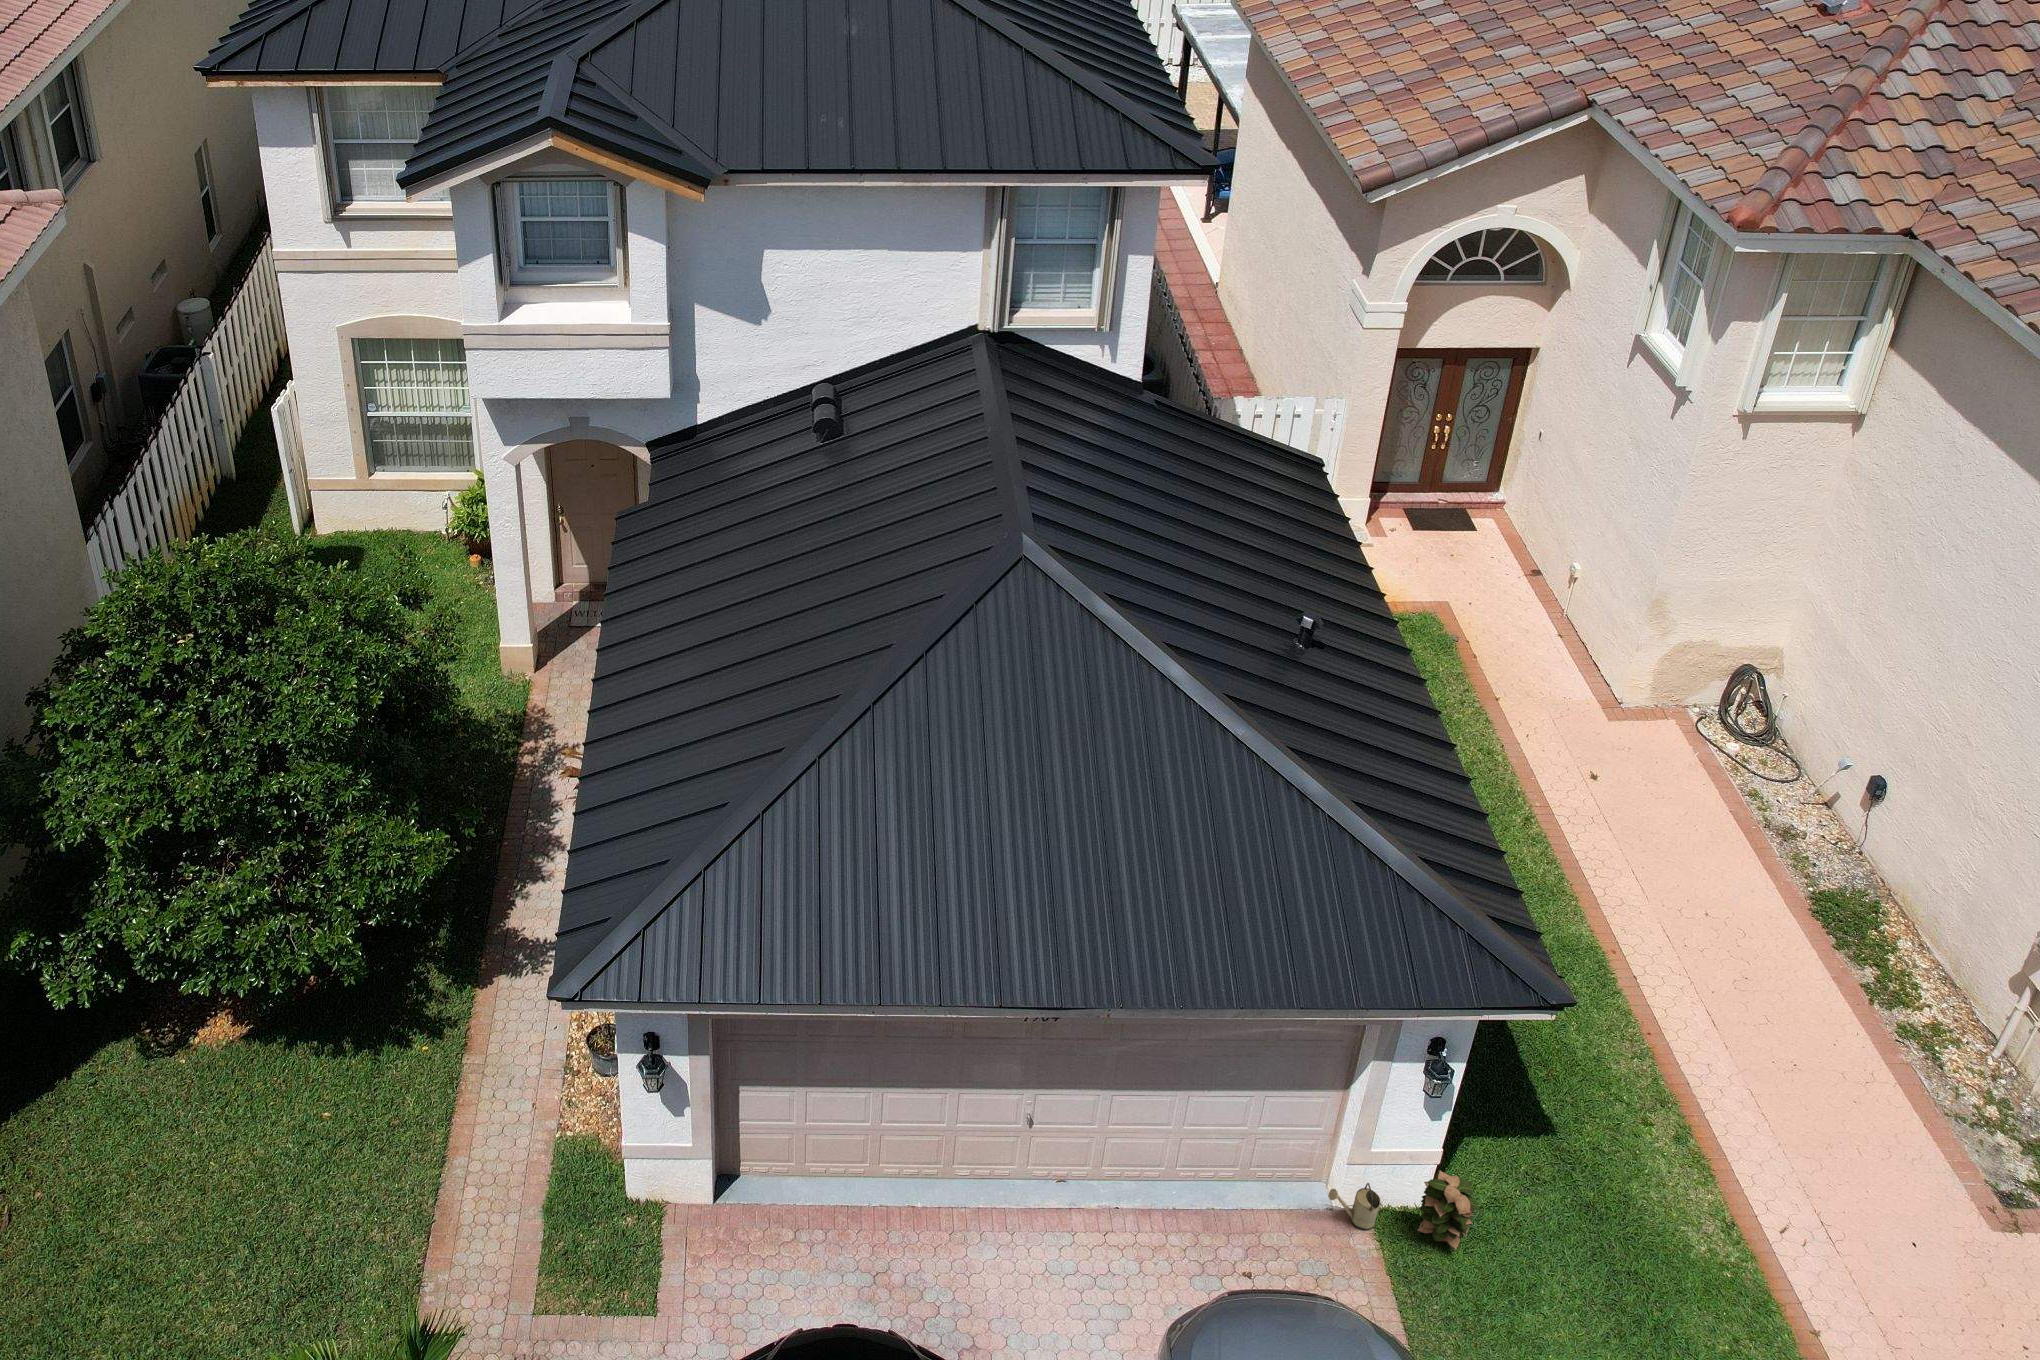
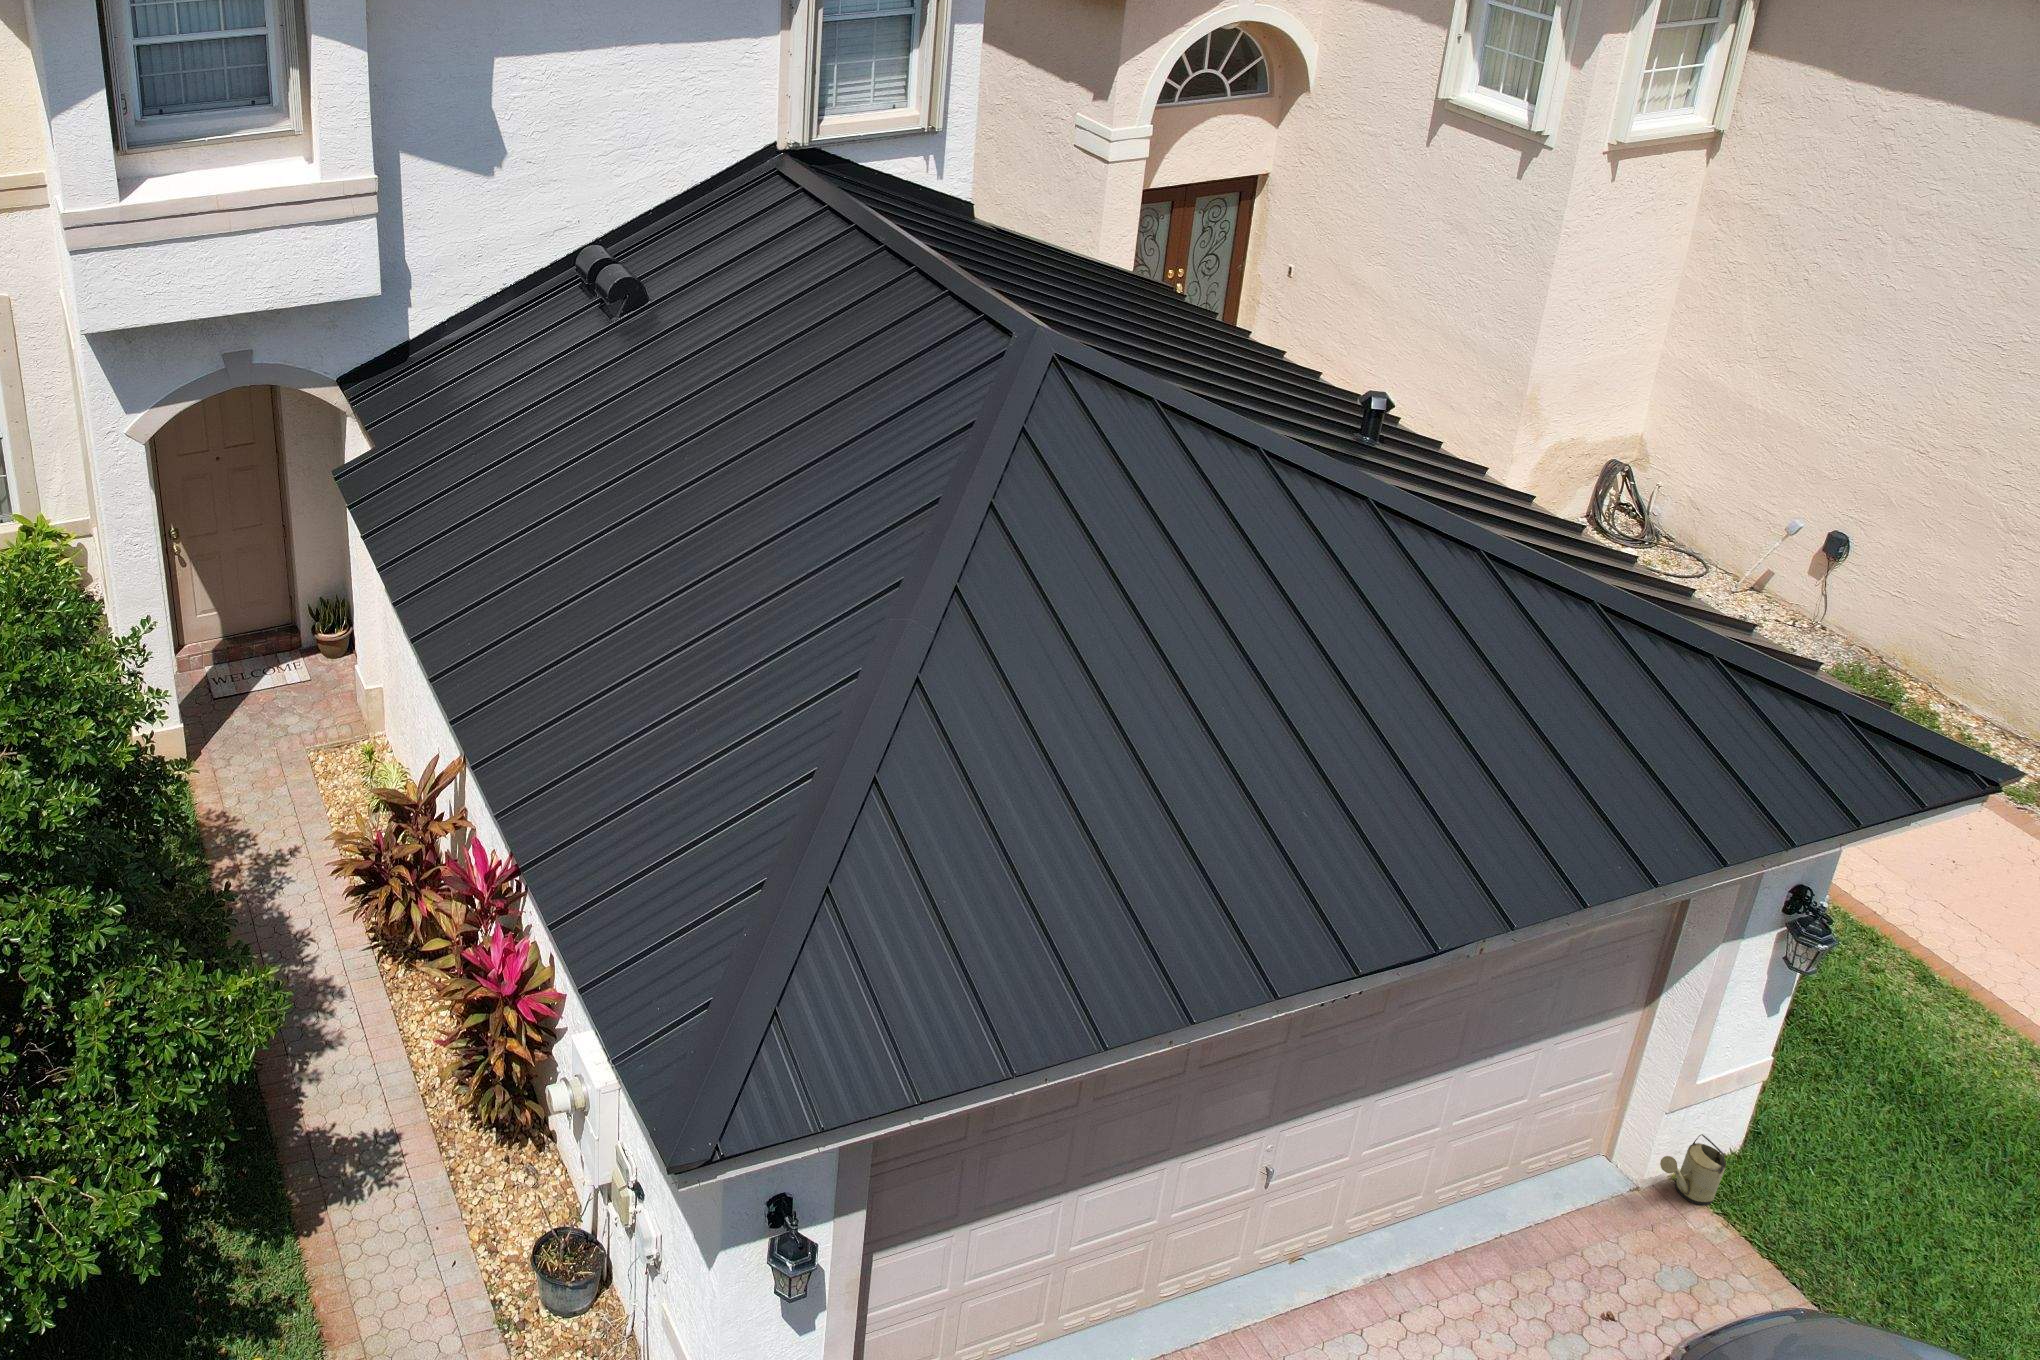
decorative plant: present [1417,1170,1479,1251] -> none [1759,1088,1853,1196]

